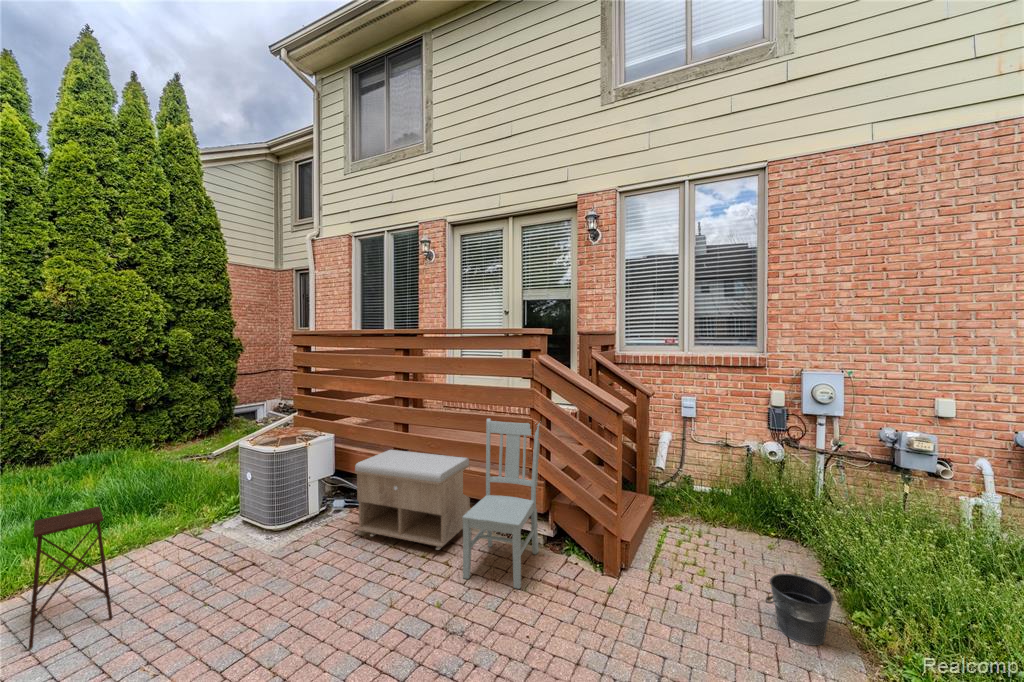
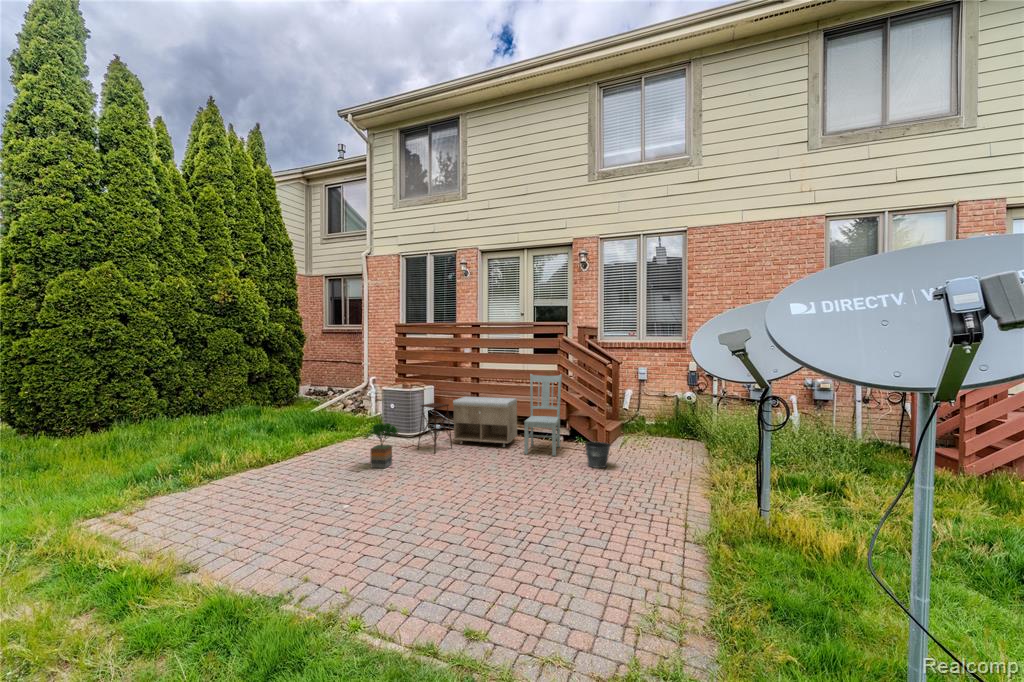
side table: present [29,507,112,649] -> present [418,403,452,453]
potted tree: none [126,528,209,629] -> present [366,423,398,468]
bucket: present [766,574,834,645] -> present [585,442,610,468]

